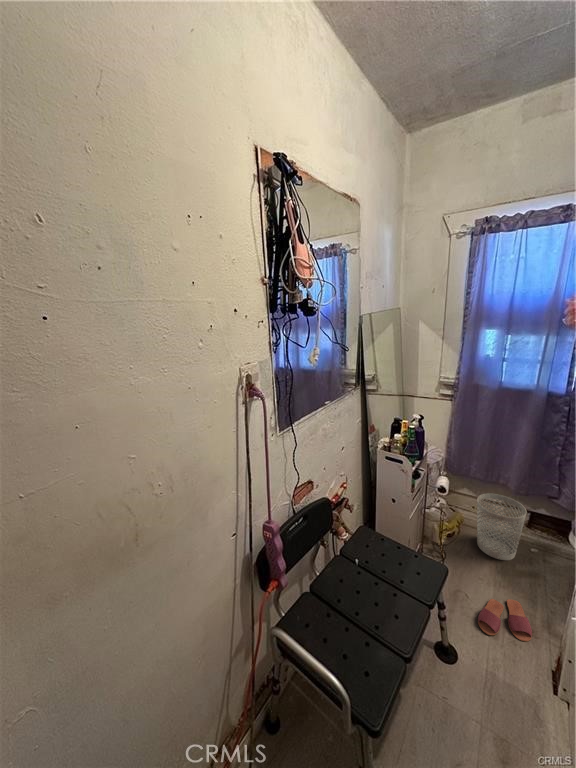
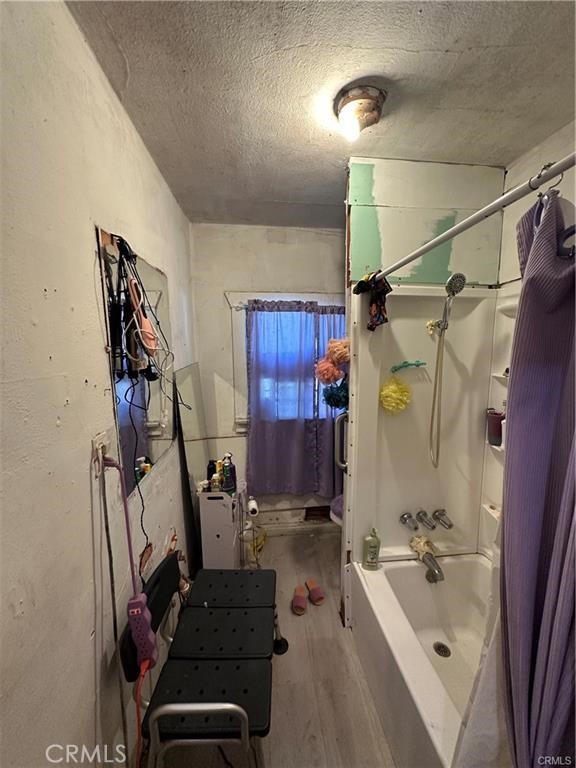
wastebasket: present [477,494,527,560] -> none [274,502,305,554]

